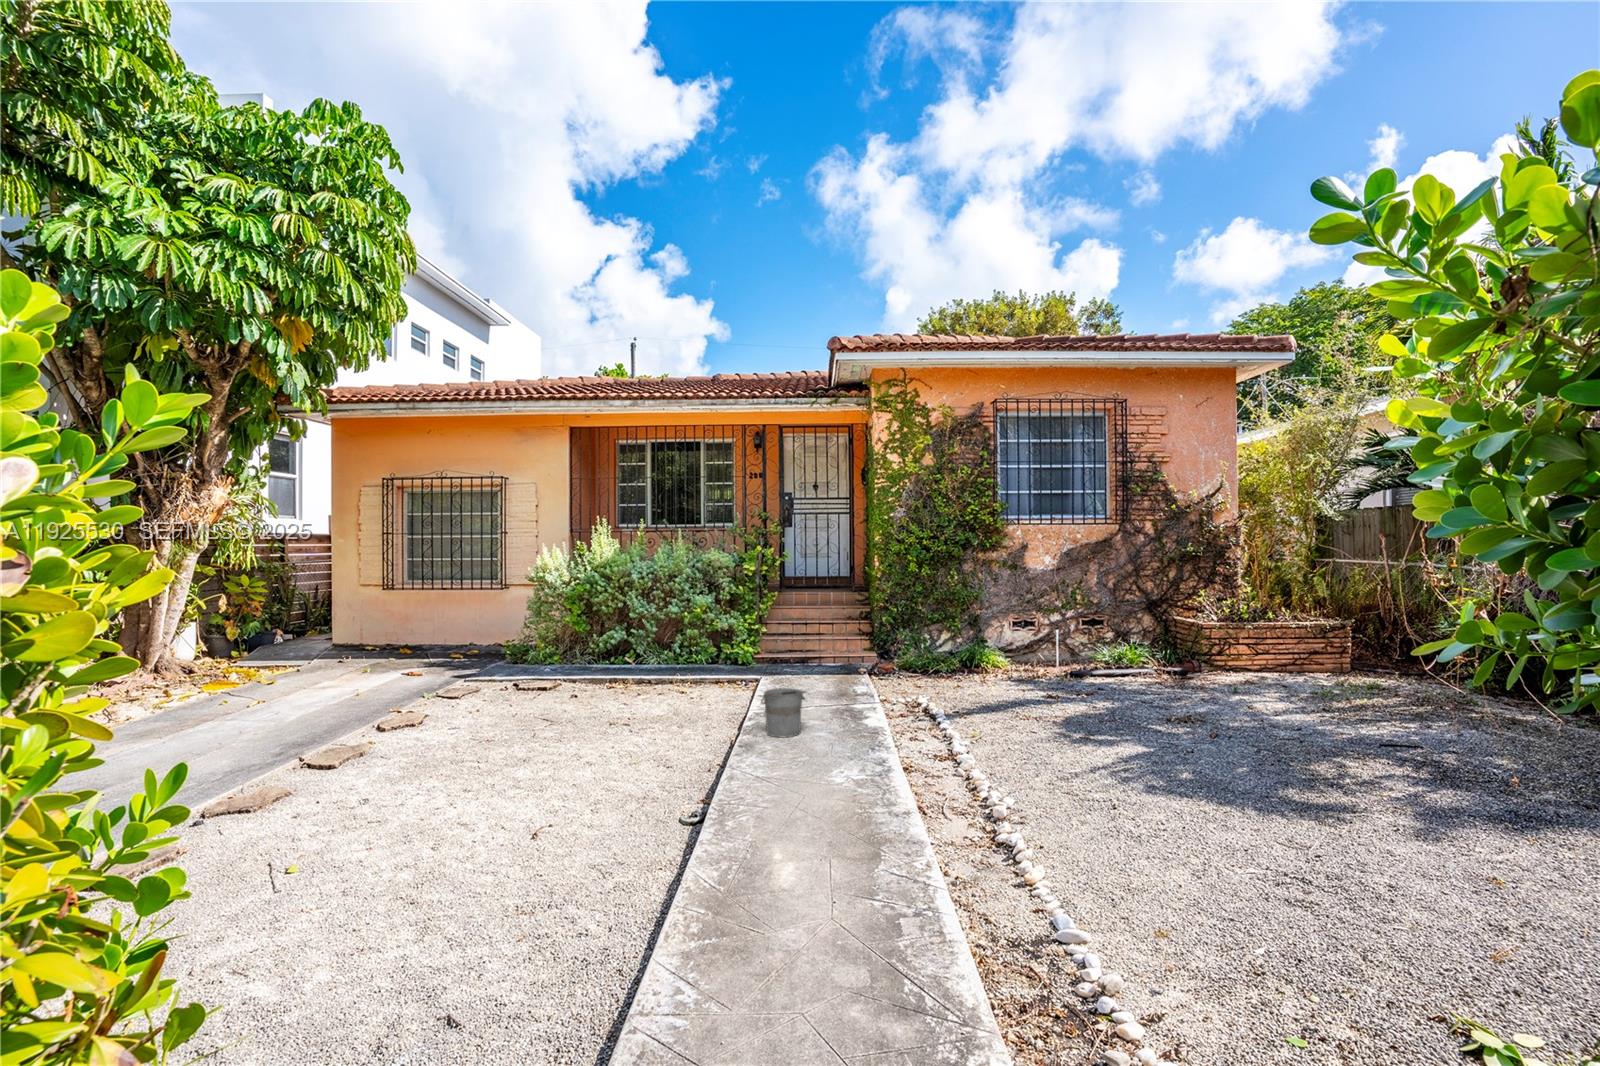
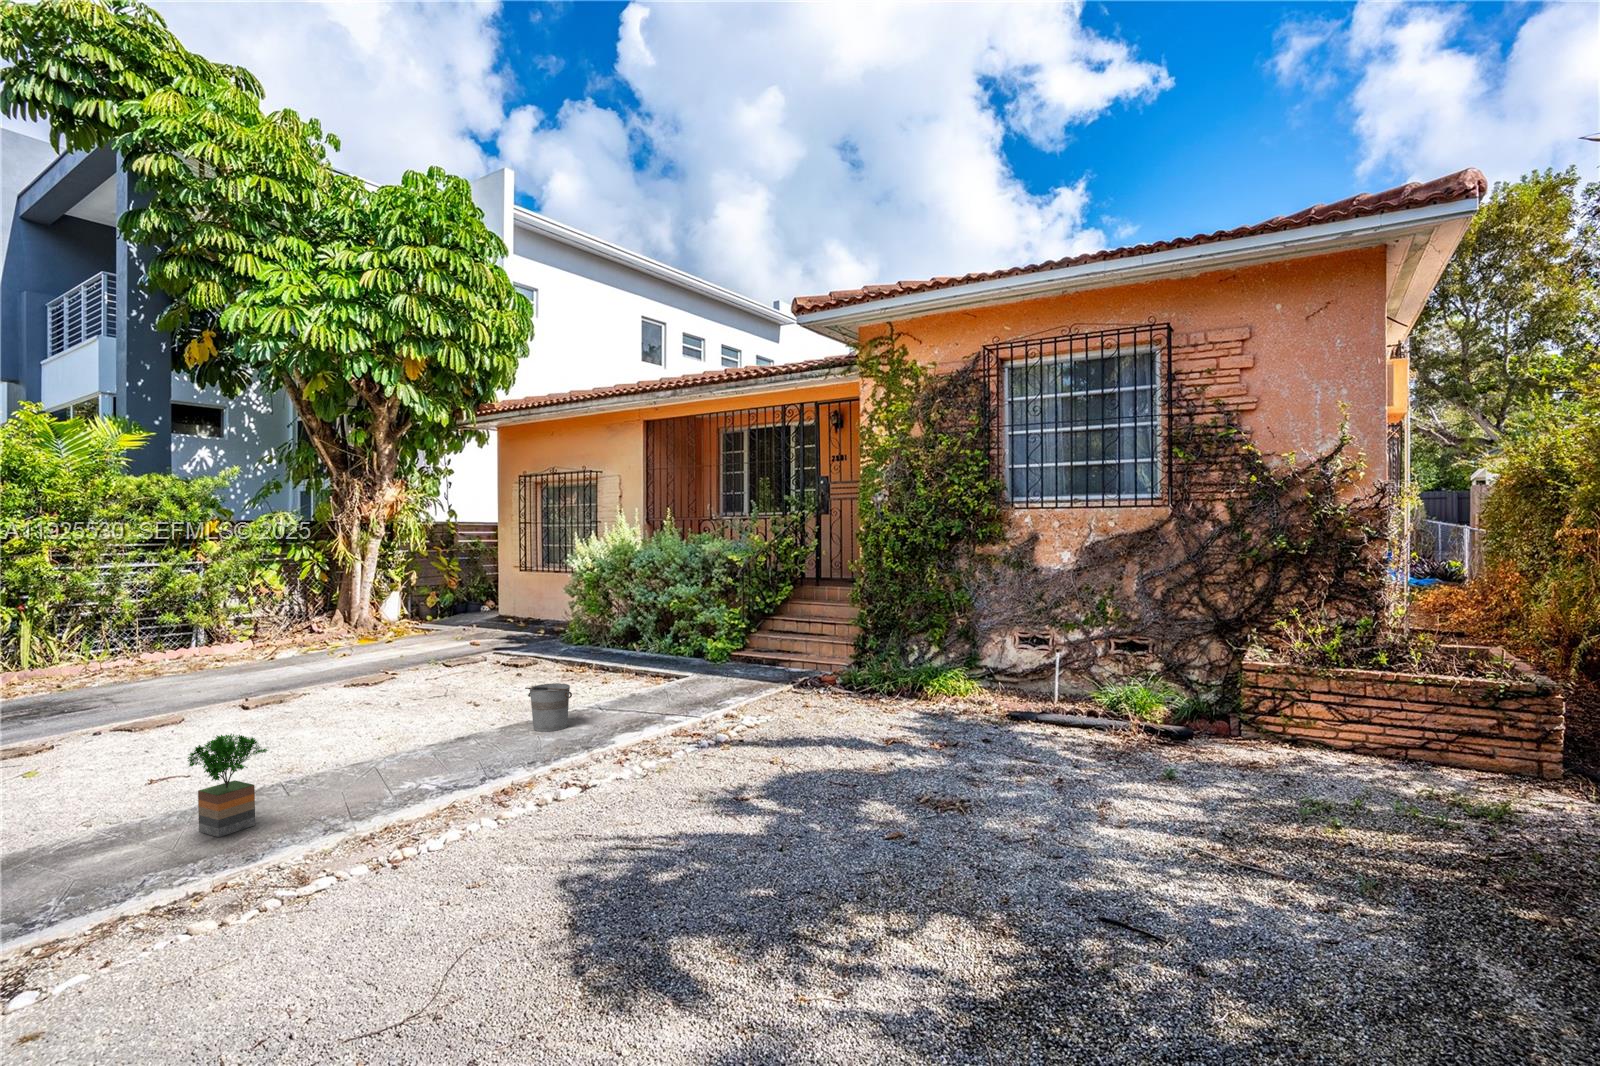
potted tree: none [765,756,841,881] -> present [187,734,268,837]

